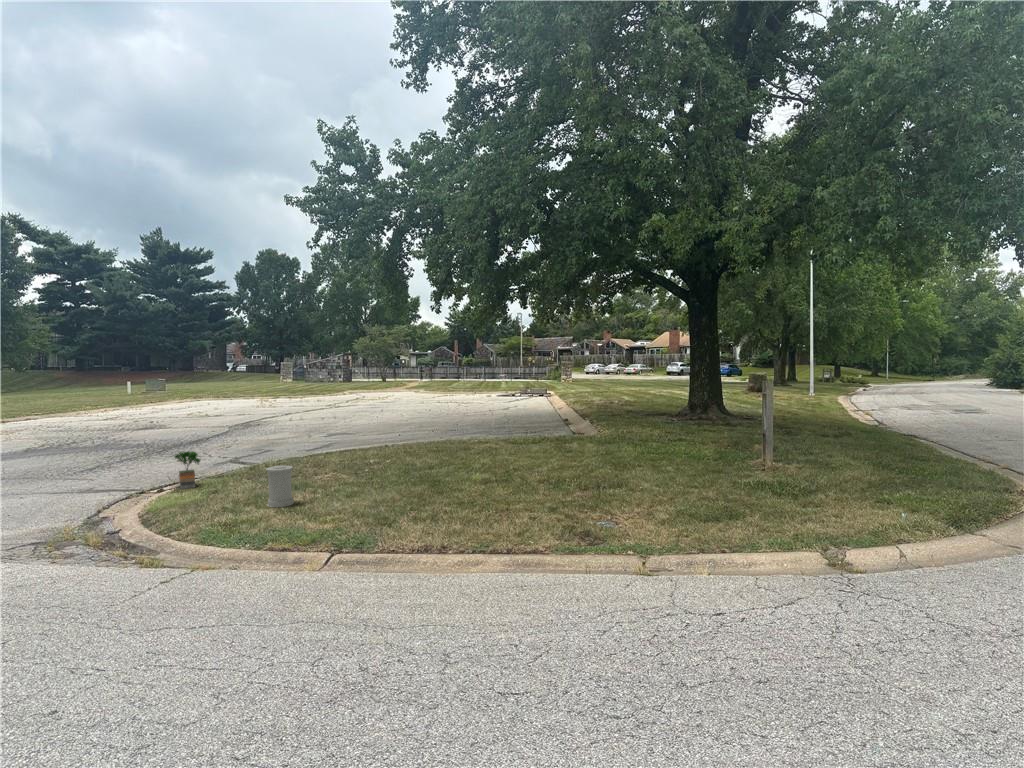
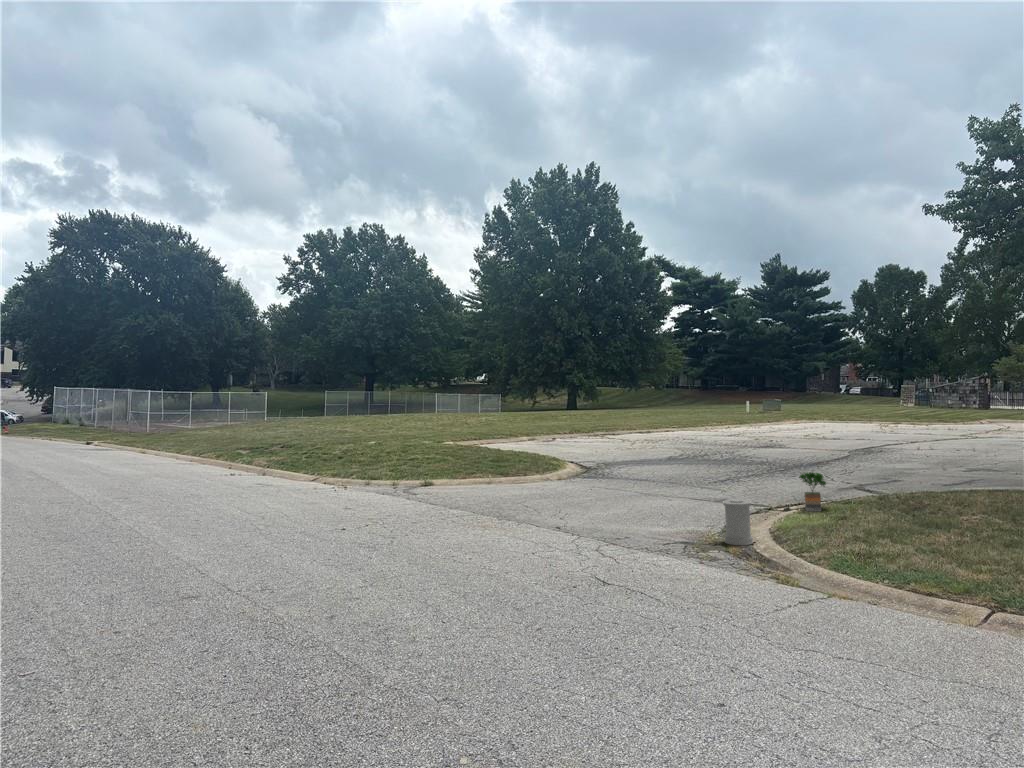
trash can: present [267,465,293,507] -> present [723,499,753,545]

